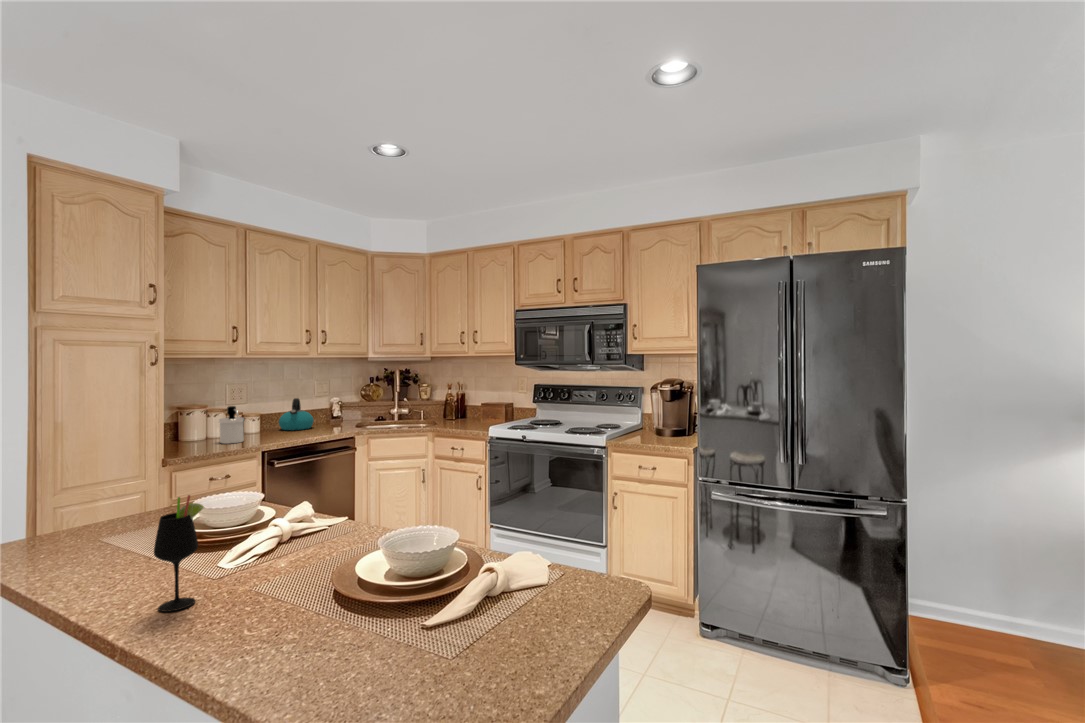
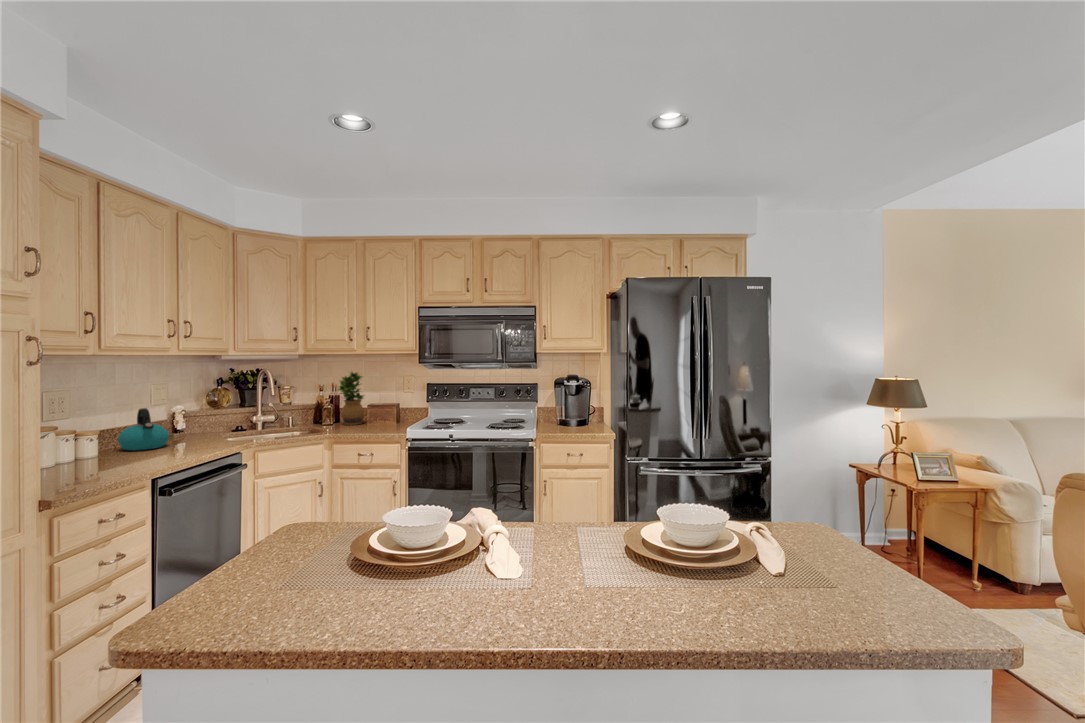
potted plant: none [453,372,478,422] -> present [338,372,364,425]
soap dispenser: present [219,406,244,444] -> none [68,423,111,474]
wine glass: present [154,495,204,612] -> none [558,505,595,621]

